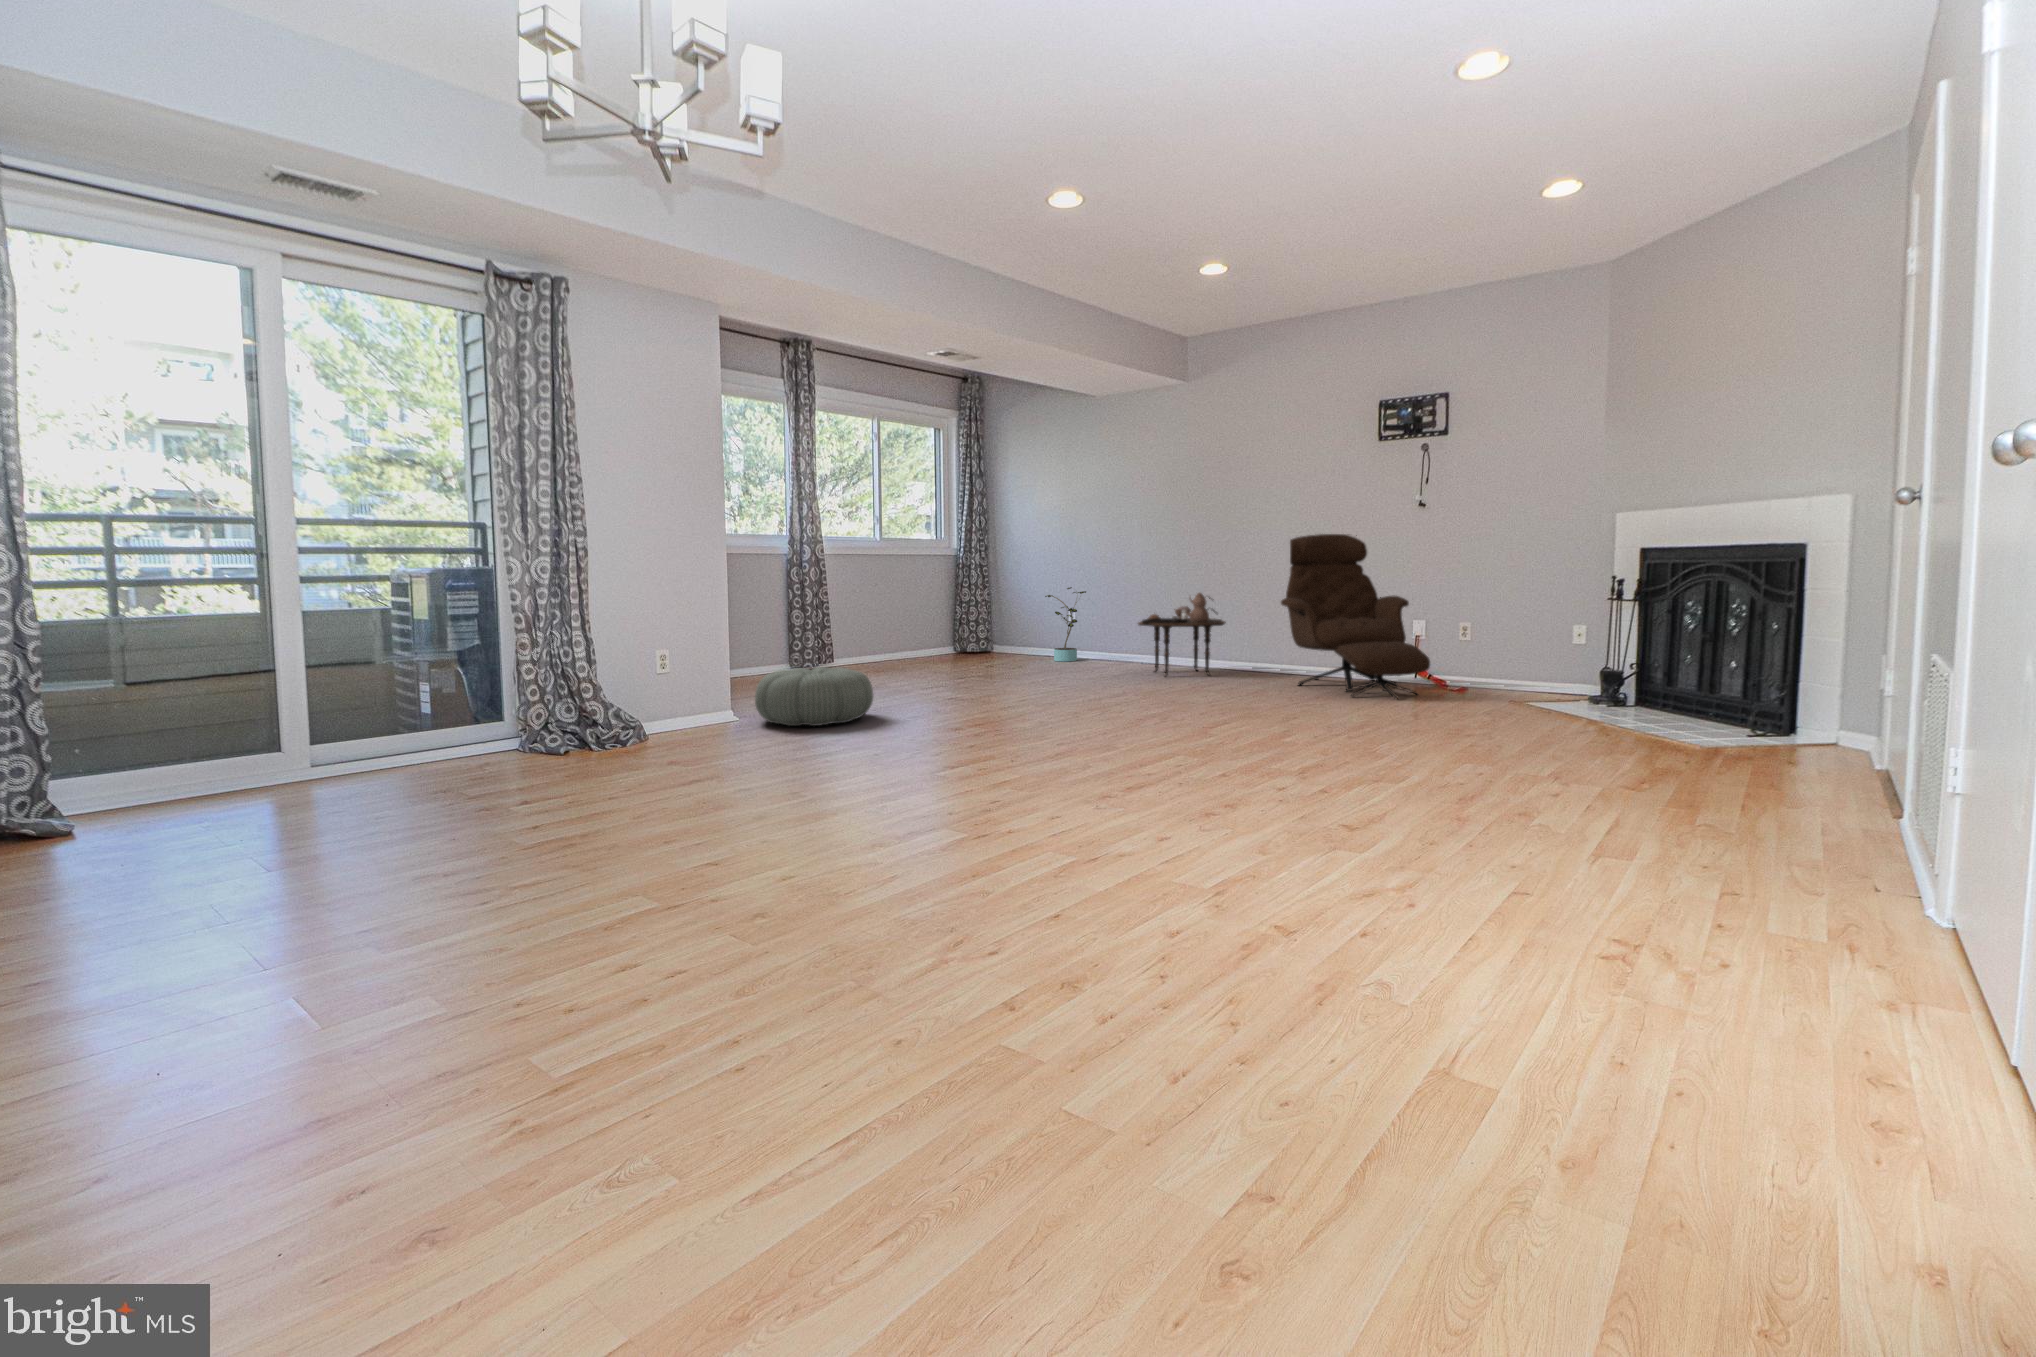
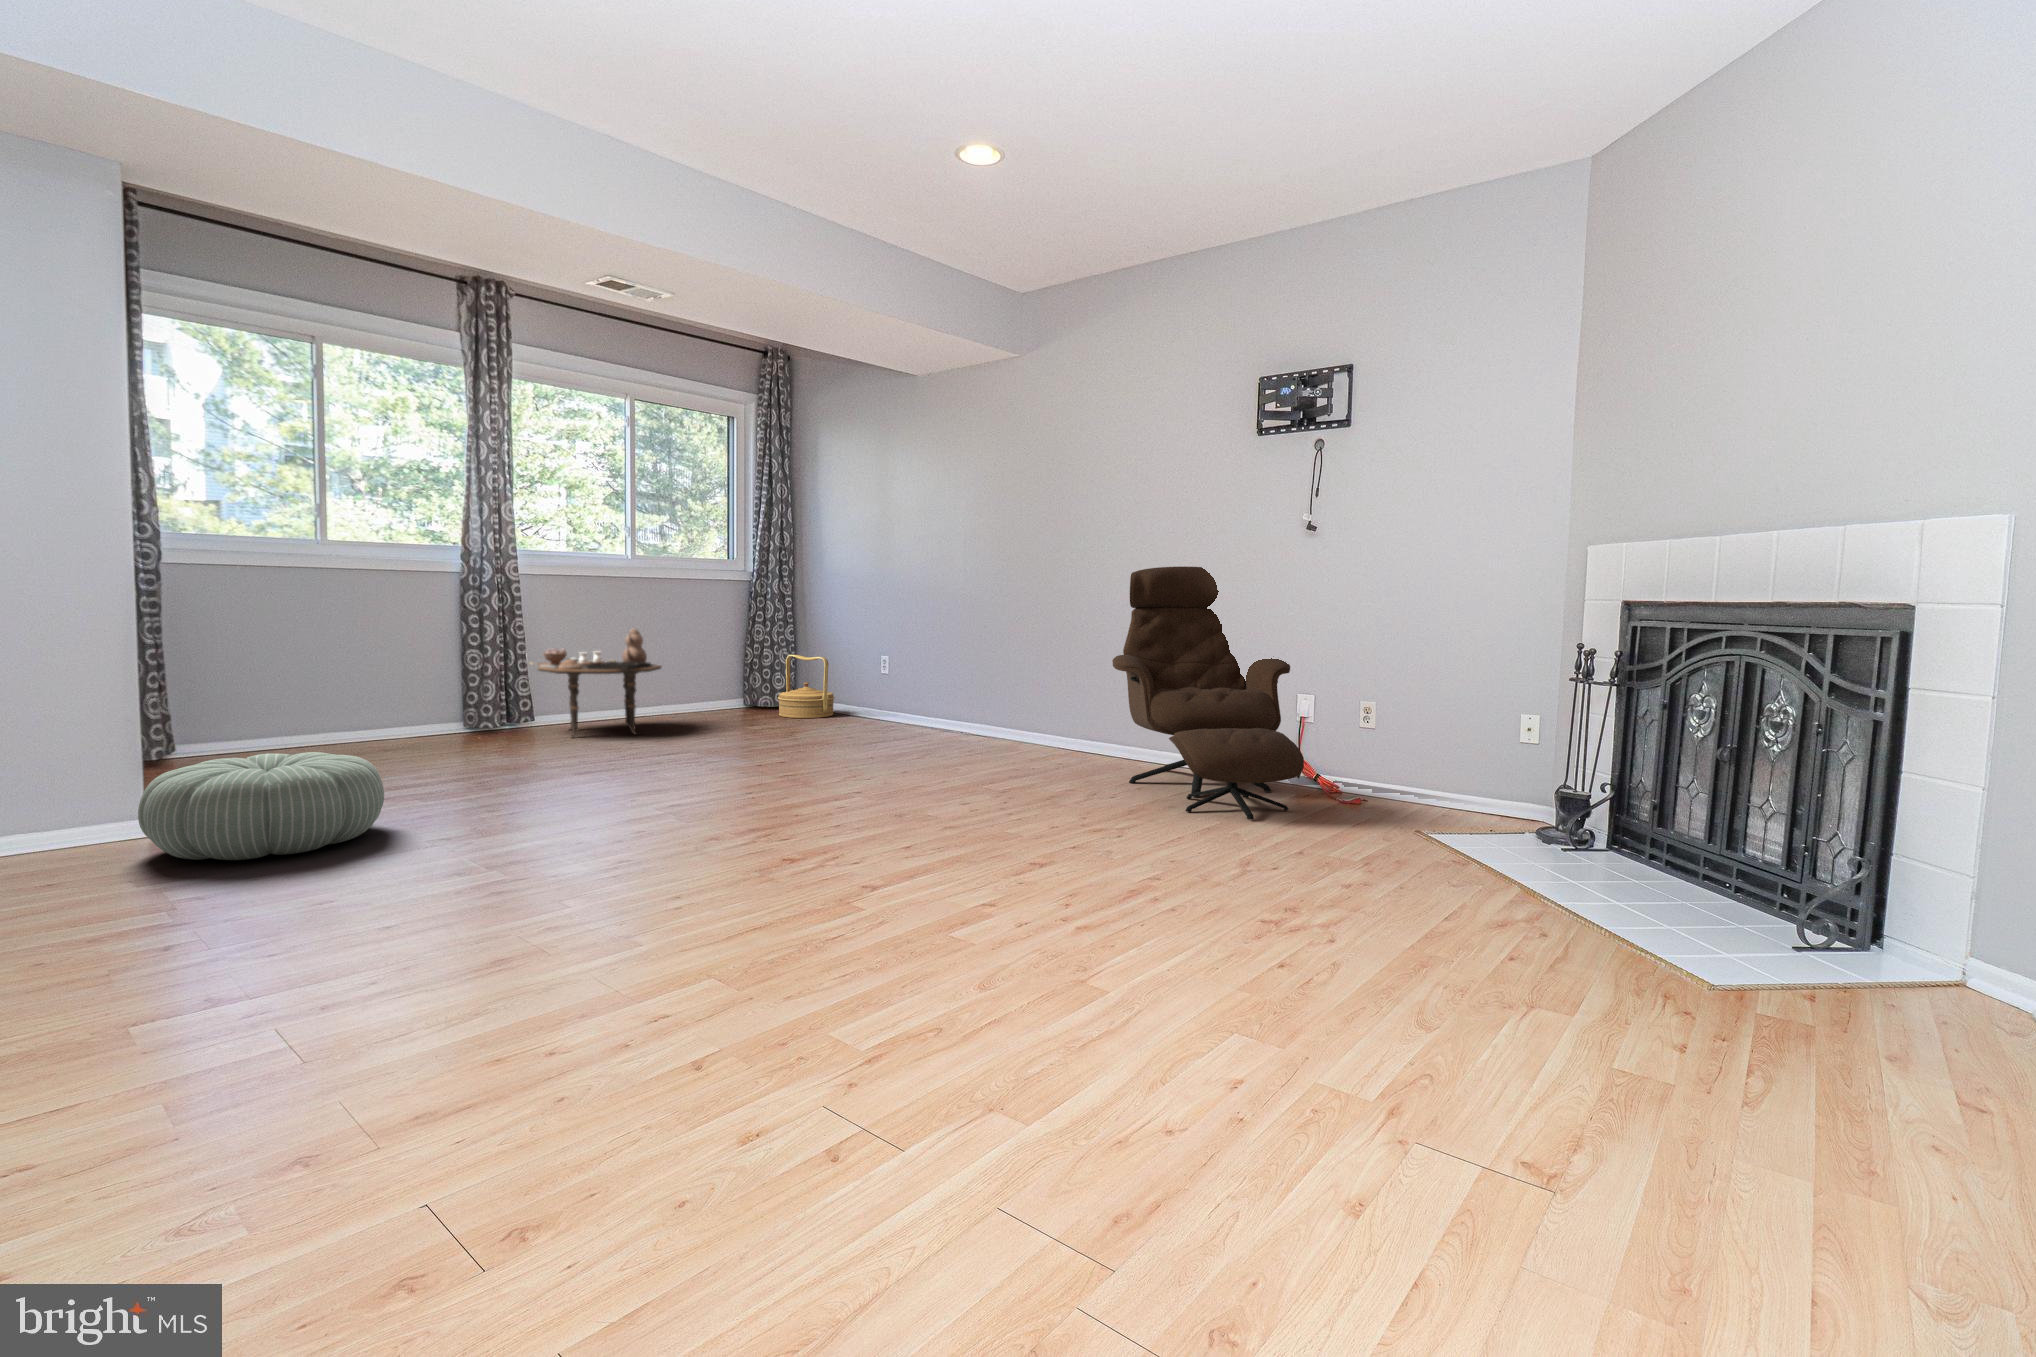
potted plant: present [1045,587,1086,662] -> none [845,627,899,725]
side table: present [1138,593,1226,676] -> present [531,628,661,737]
woven basket: none [987,611,1029,659] -> present [778,655,835,718]

